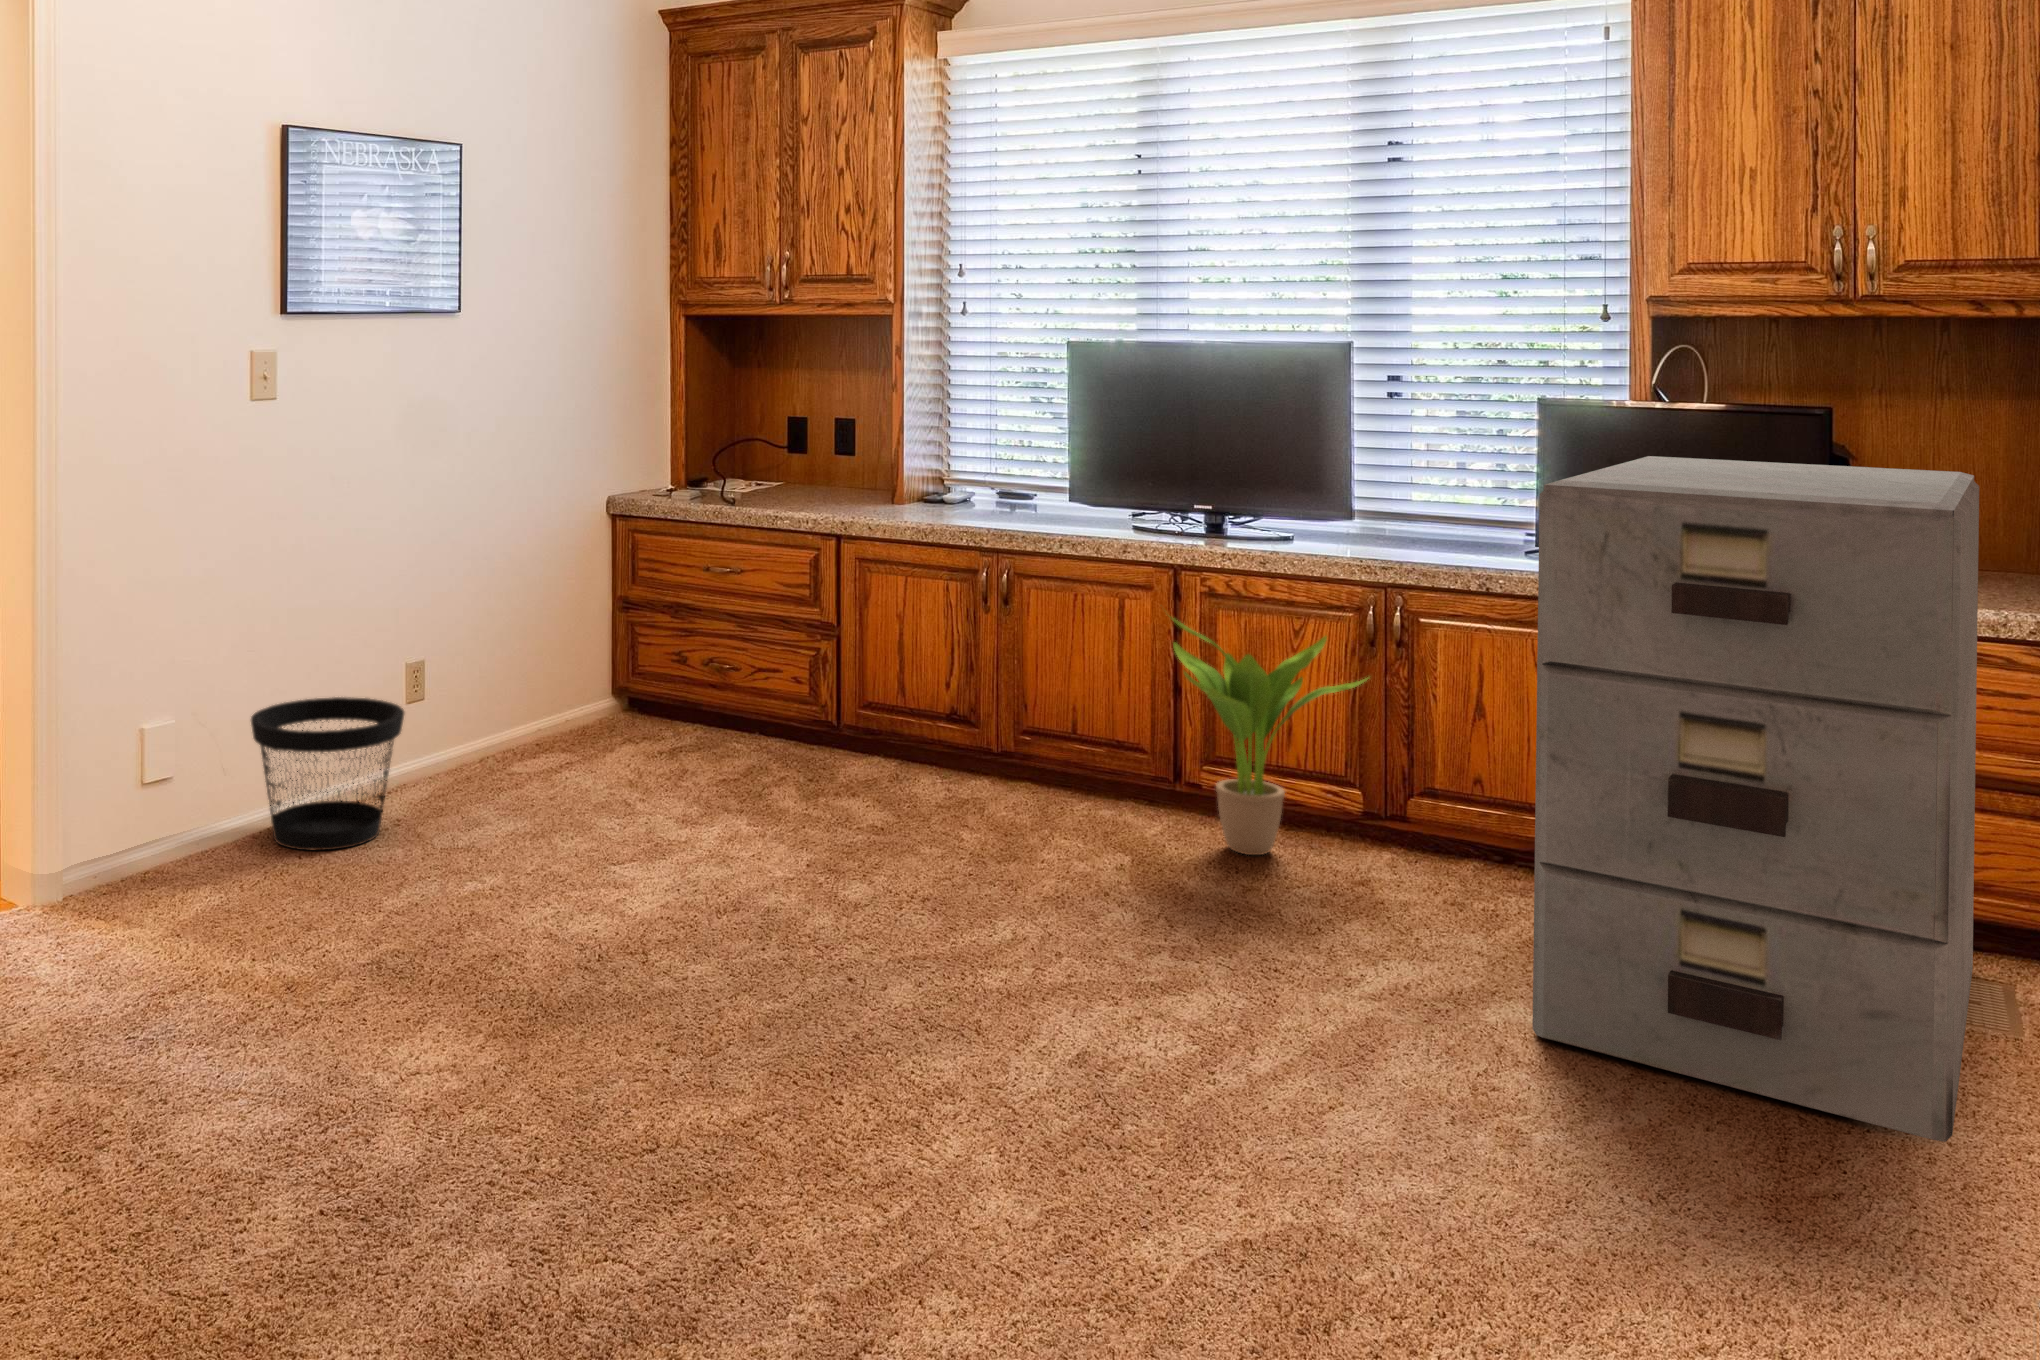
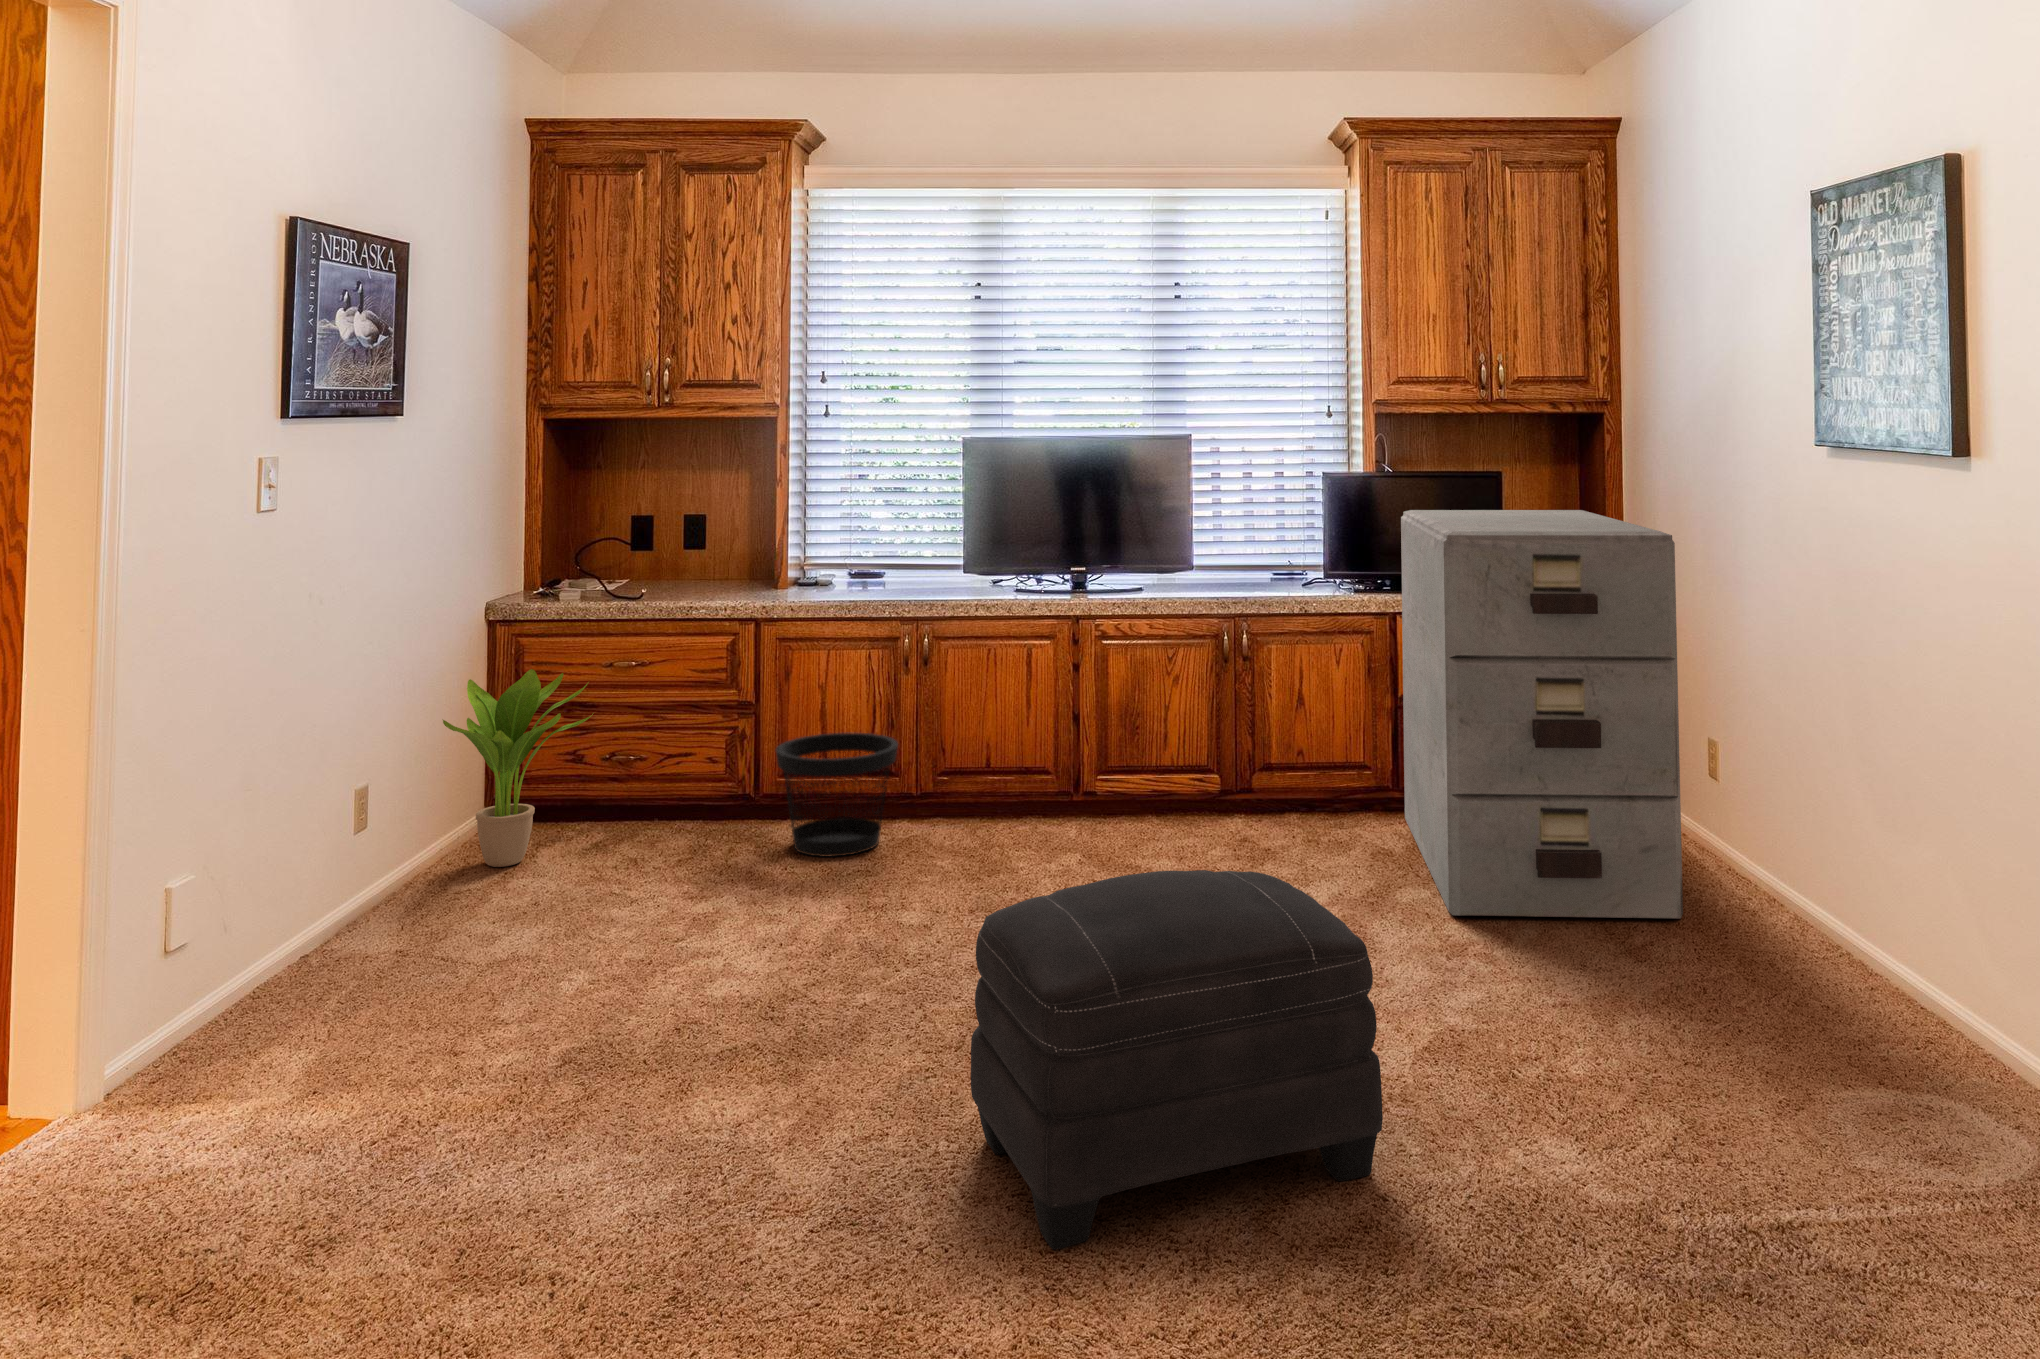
potted plant: present [1171,617,1366,855] -> present [443,669,592,867]
wastebasket: present [251,697,404,851] -> present [776,732,898,857]
ottoman: none [563,845,1040,1291] -> present [971,870,1383,1250]

